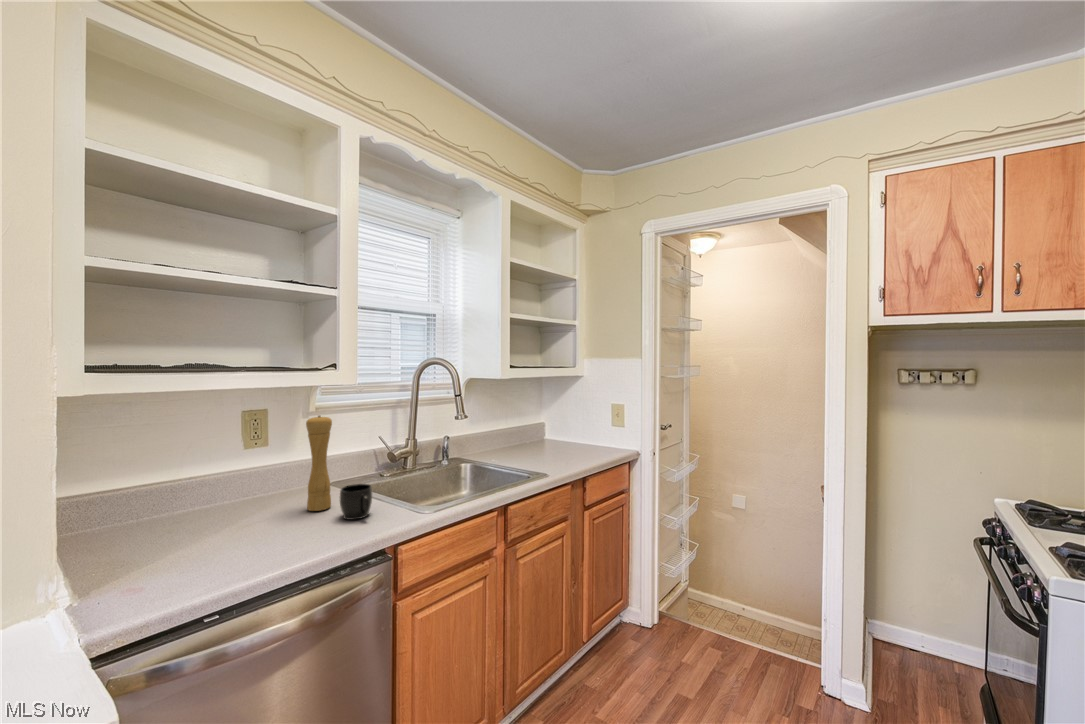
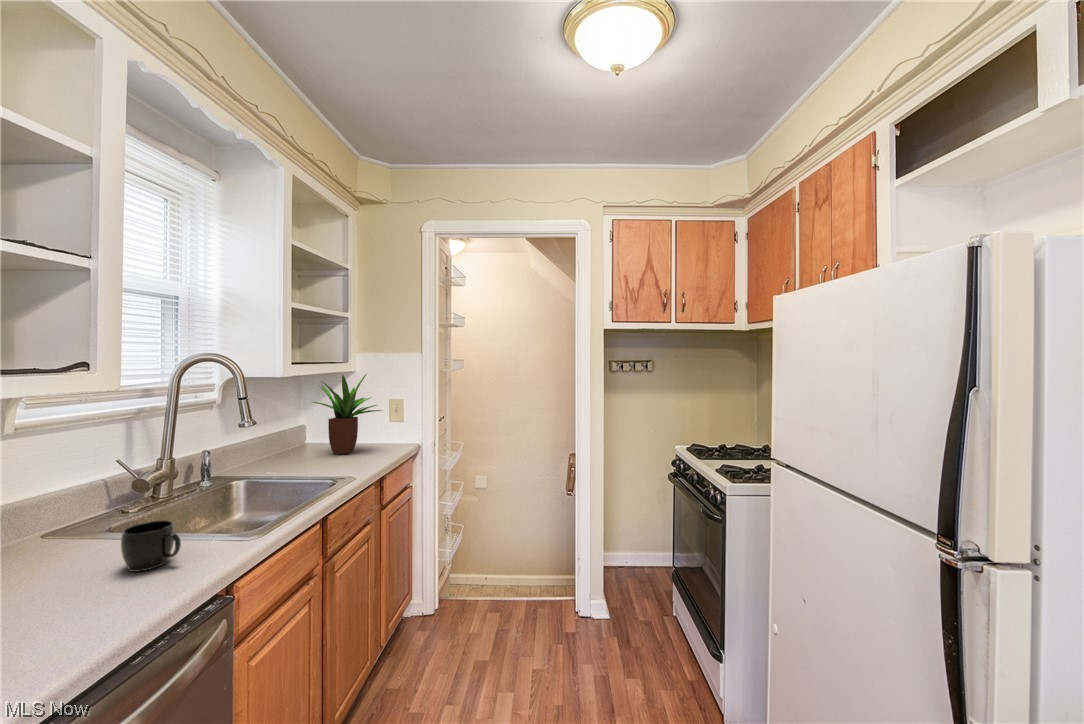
potted plant: none [533,374,598,451] -> present [313,374,381,454]
pepper mill: present [306,415,332,511] -> none [37,436,87,578]

